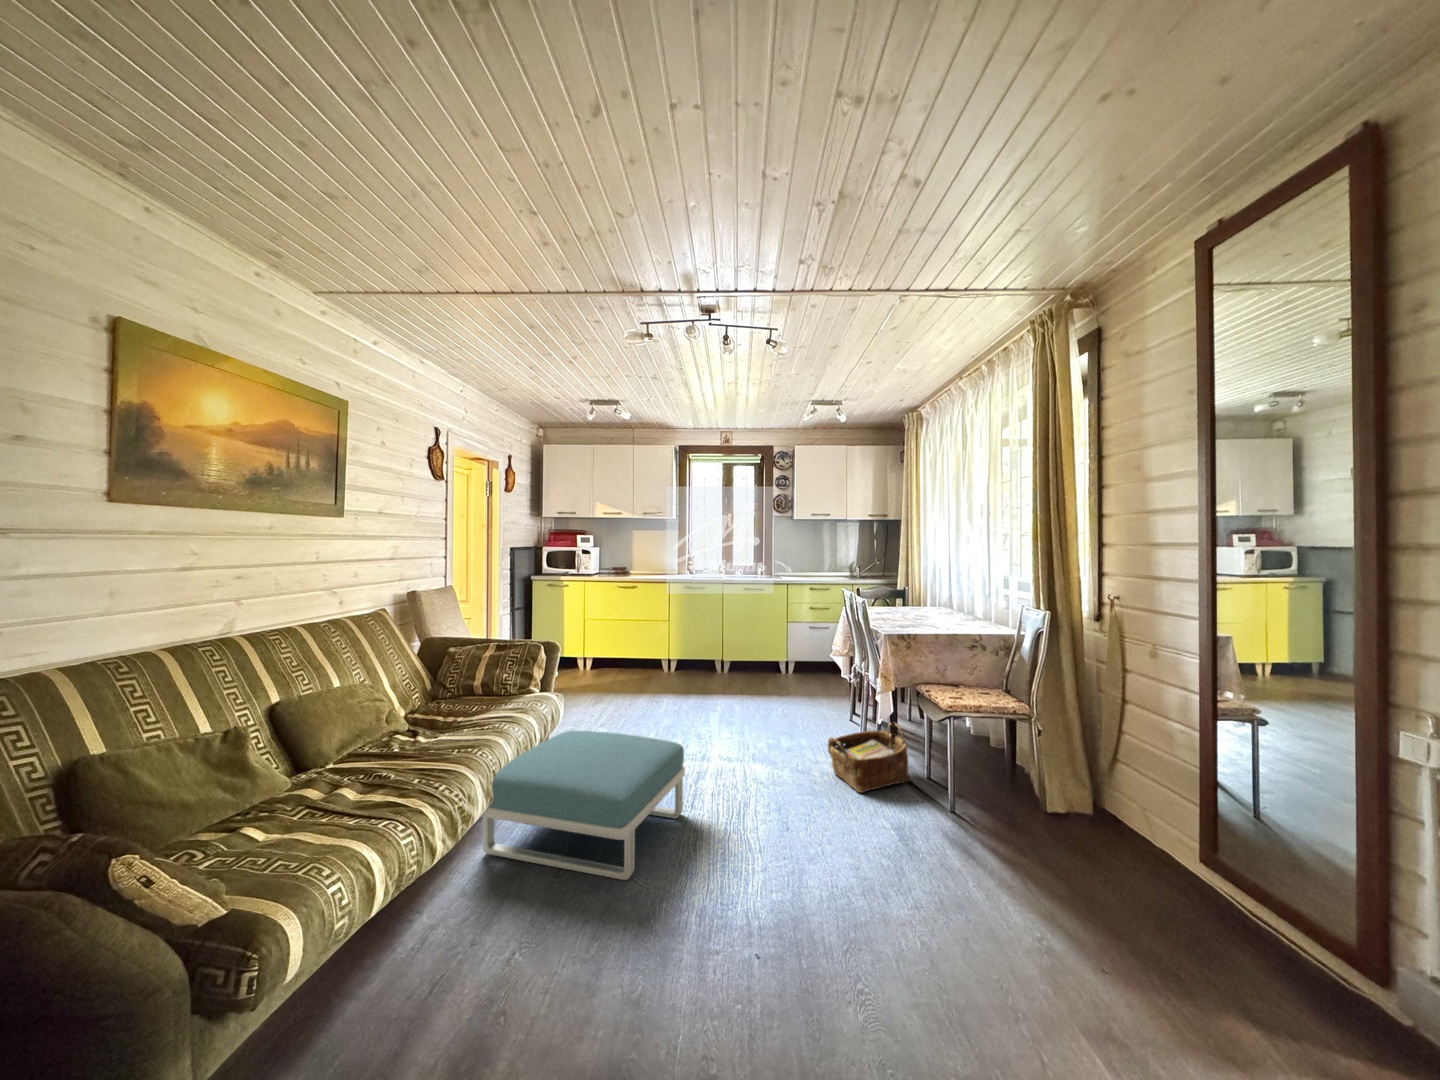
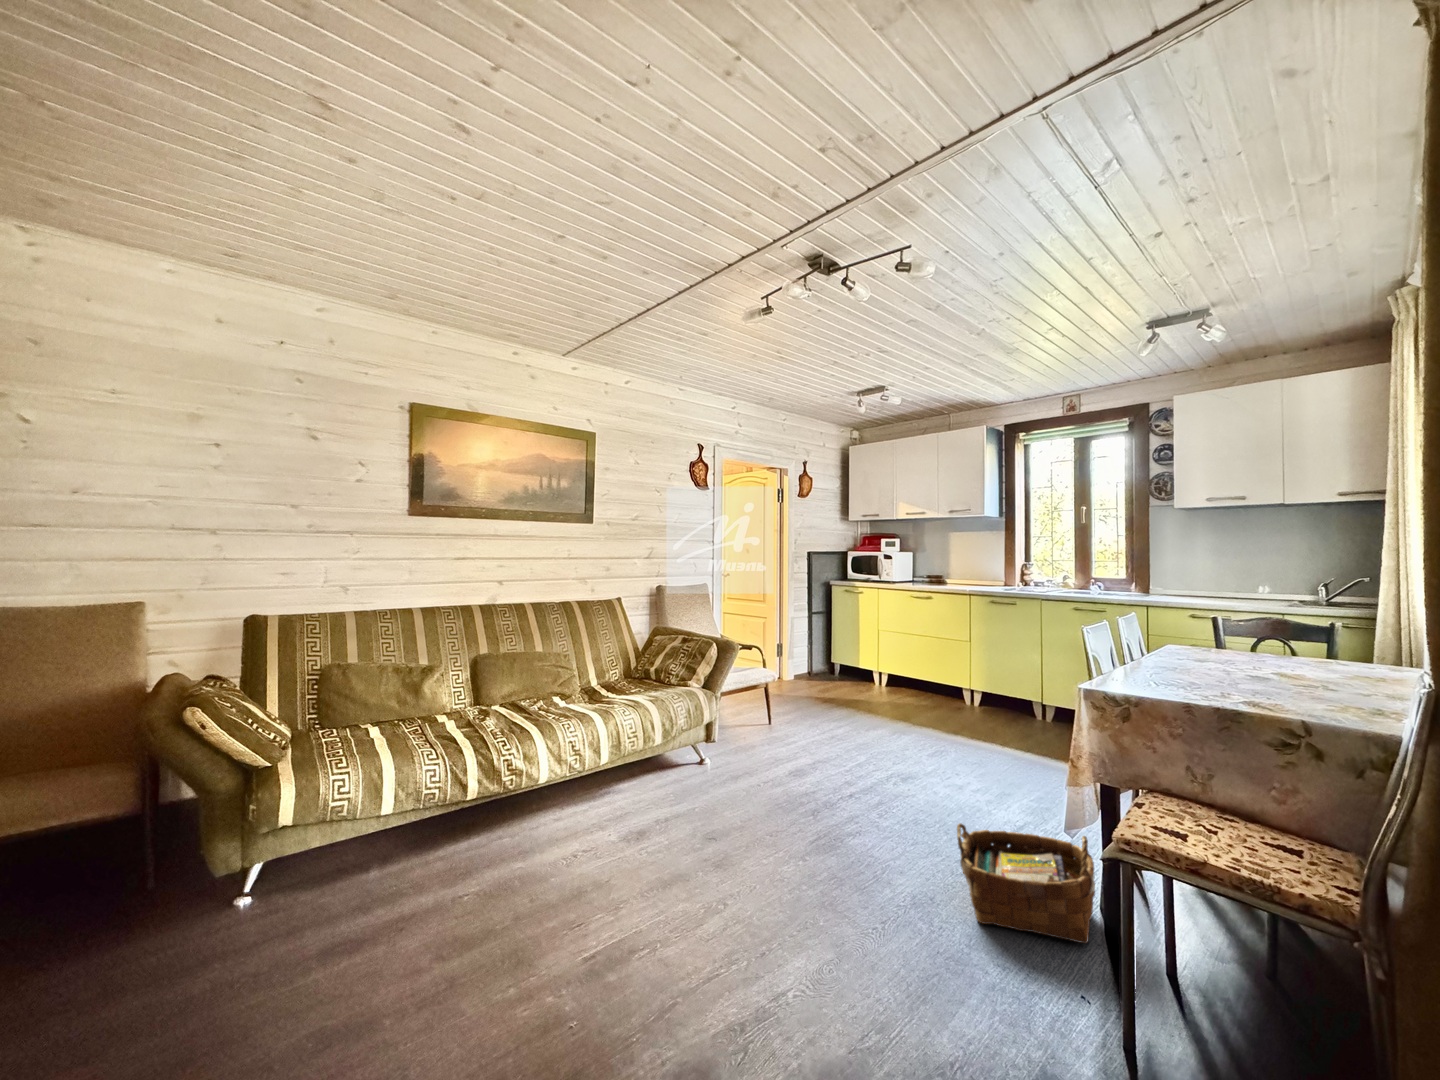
footstool: present [482,731,685,880] -> none [556,728,748,880]

